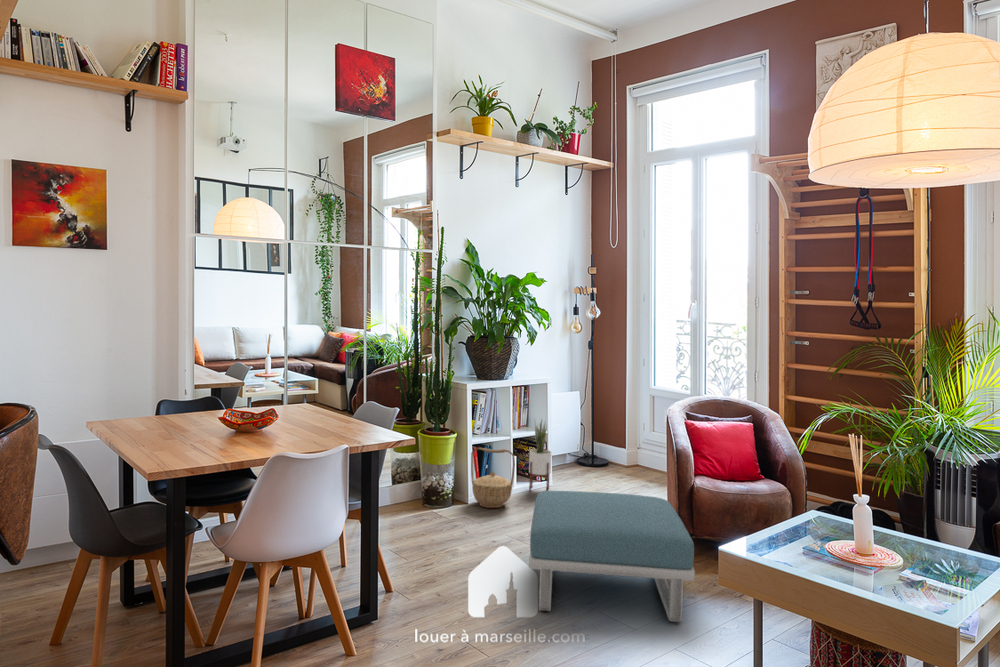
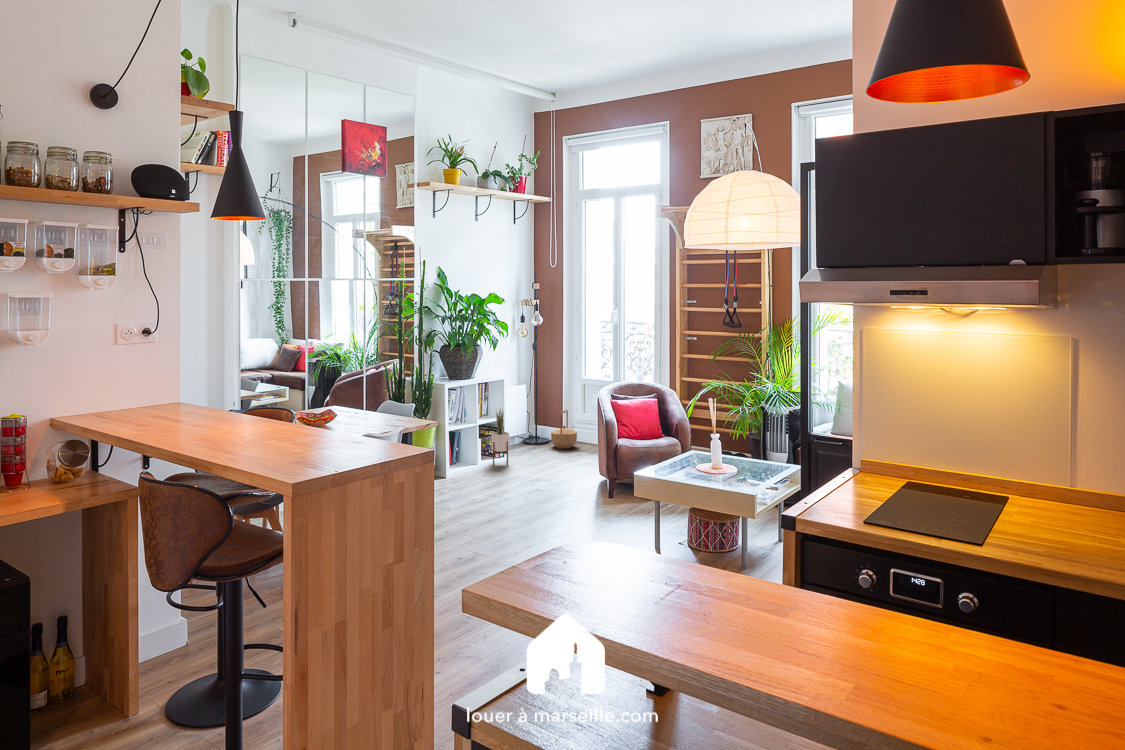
basket: present [471,448,515,508] -> present [551,409,577,448]
footstool: present [529,491,695,622] -> none [513,453,623,524]

